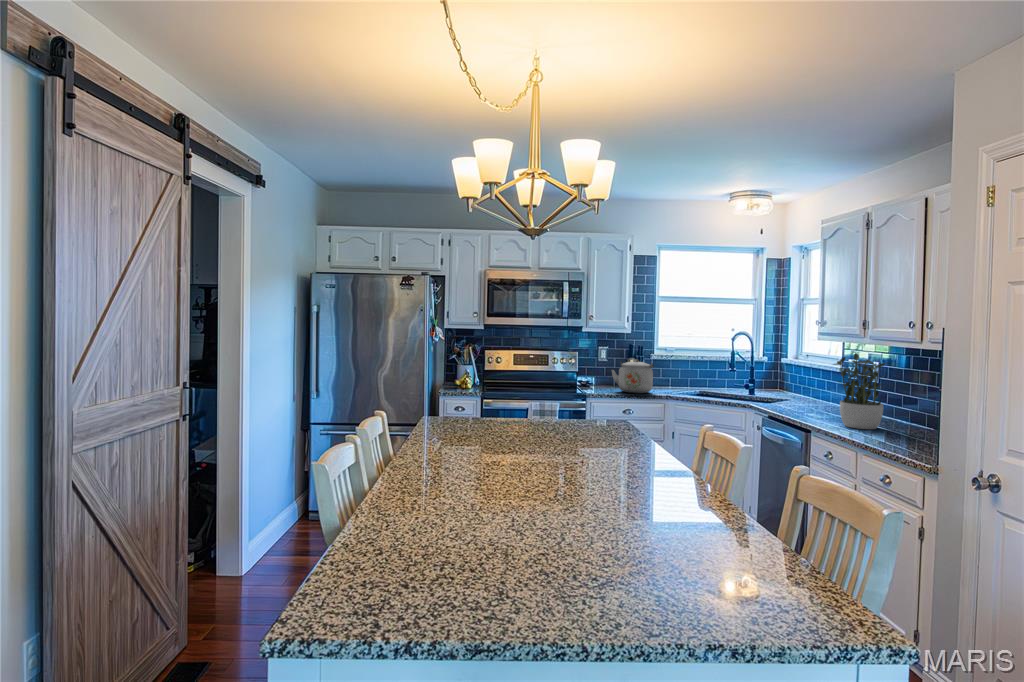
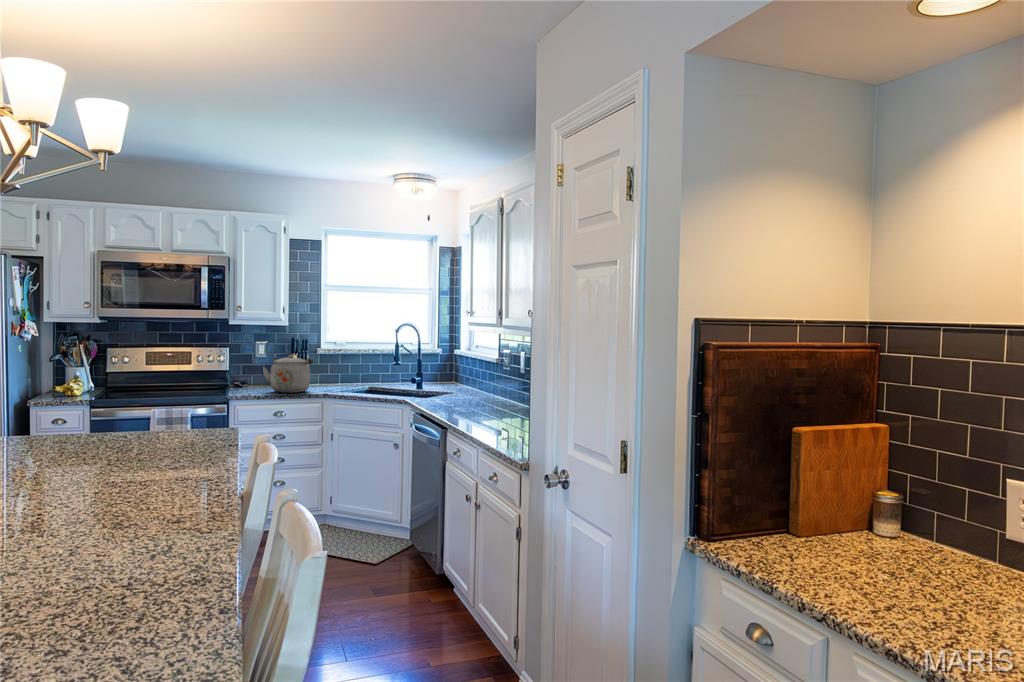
potted plant: present [833,353,885,429] -> none [454,344,507,418]

